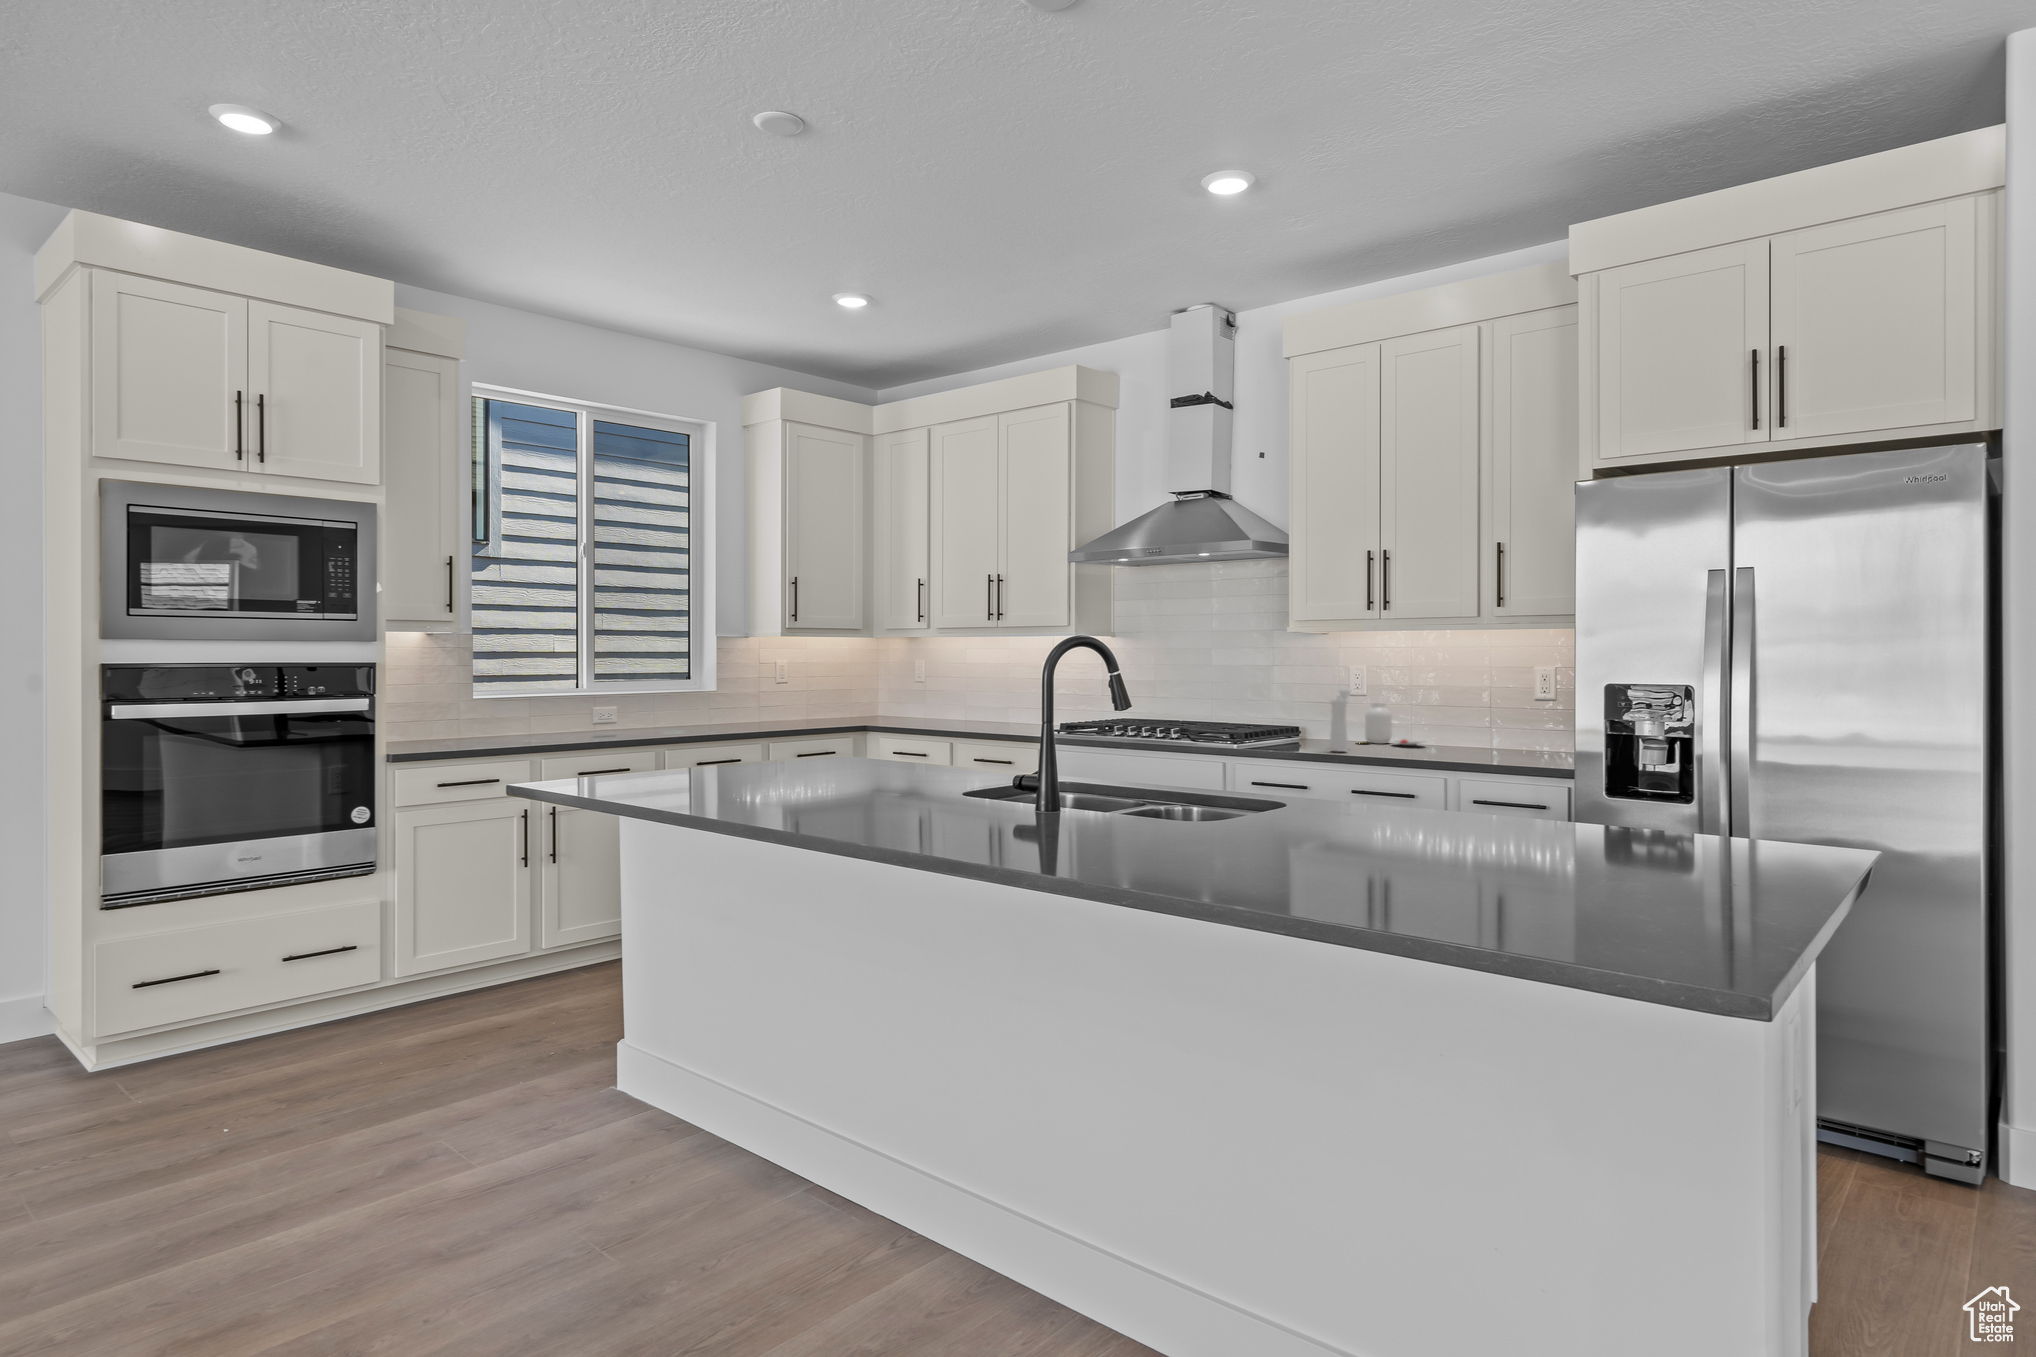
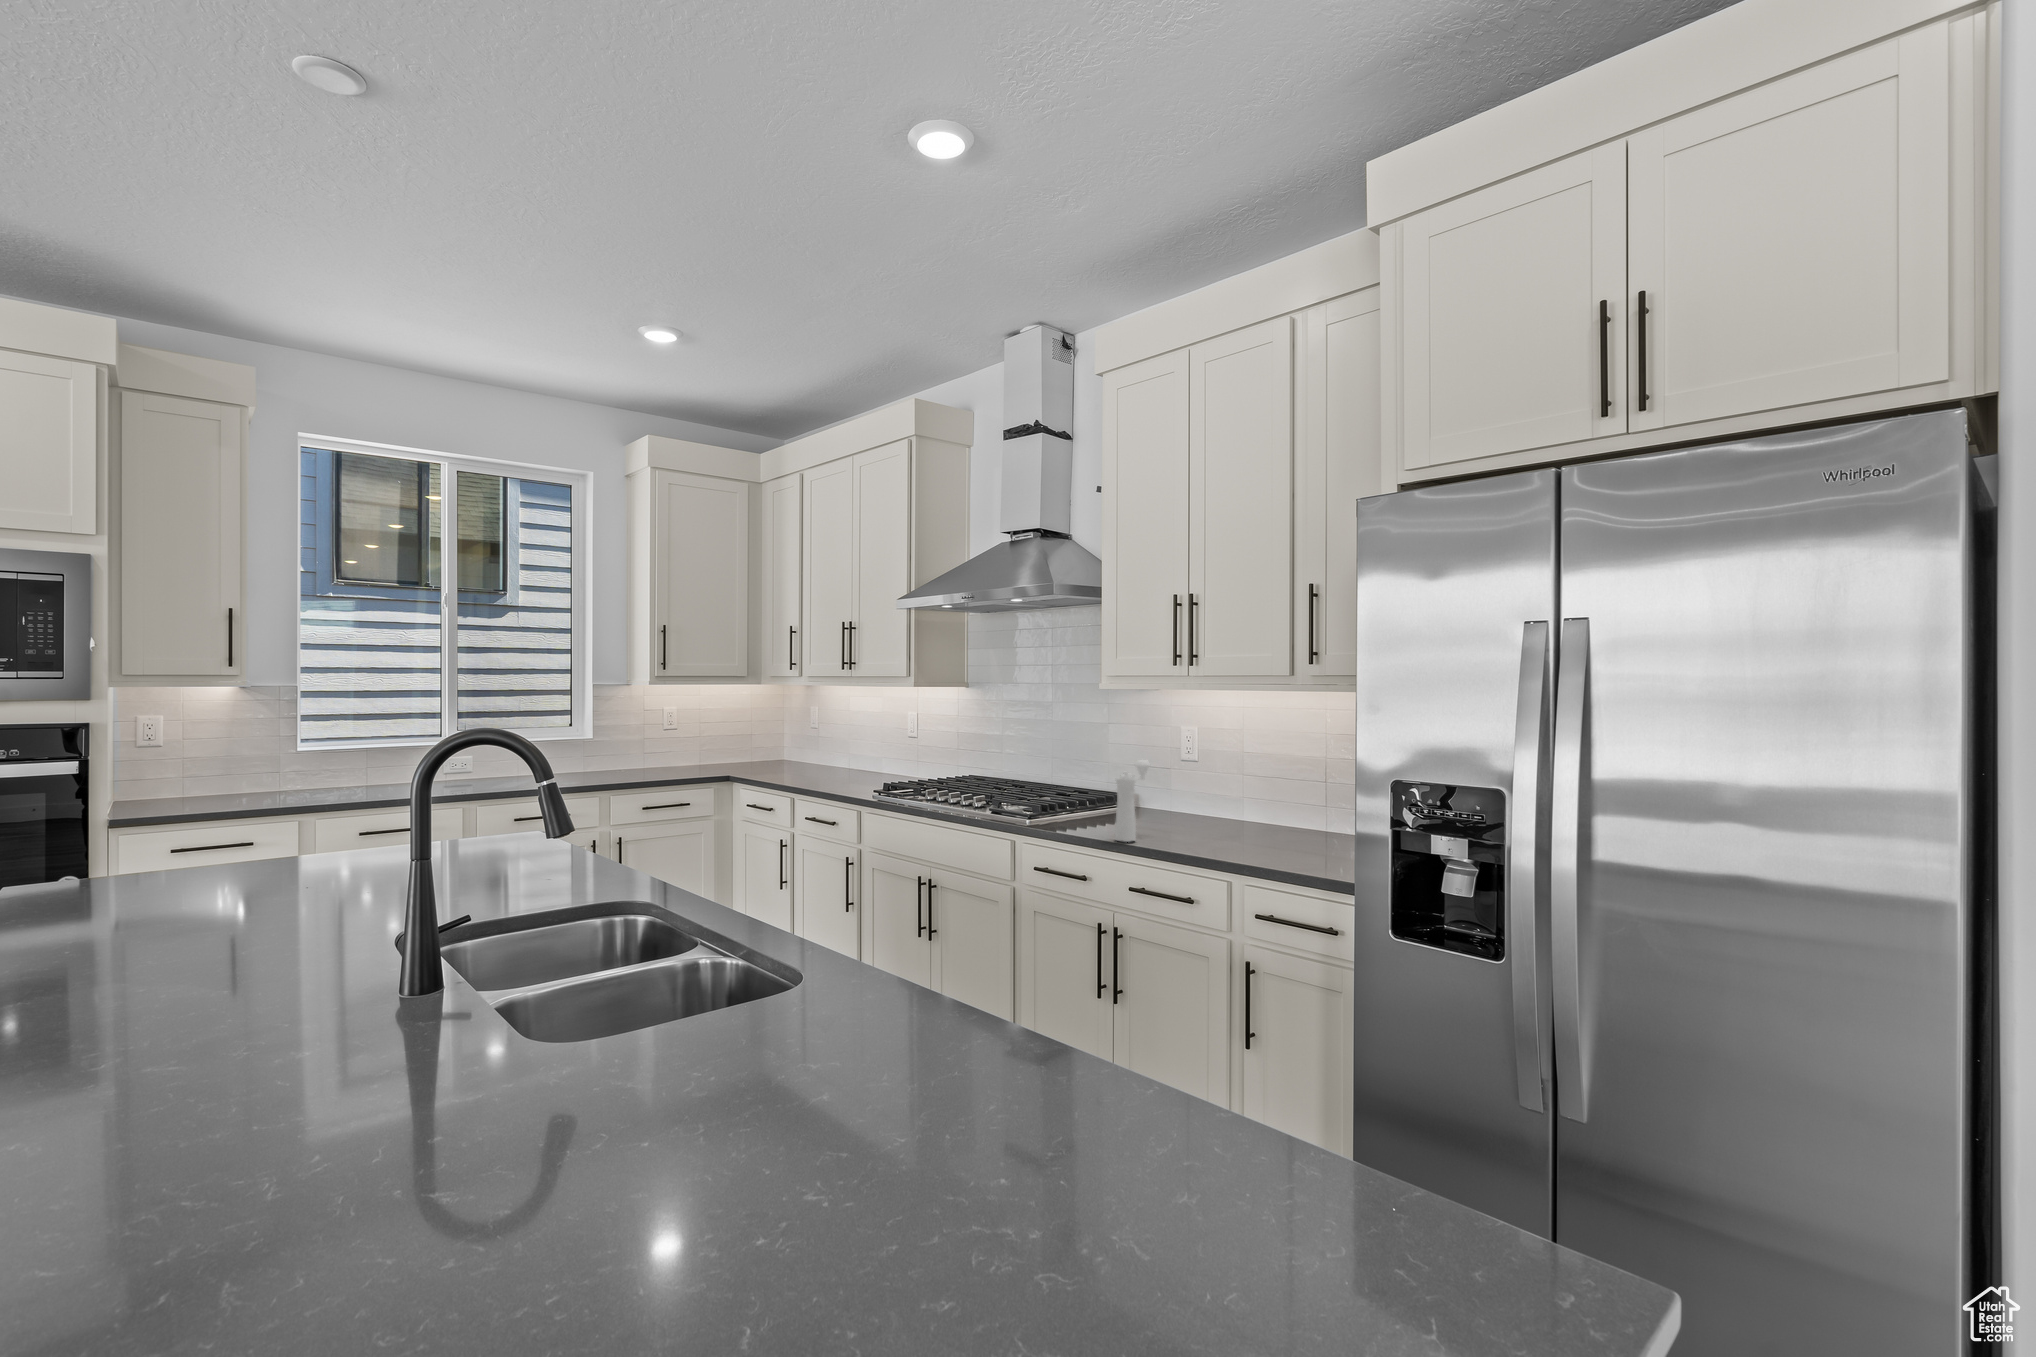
jar: present [1357,703,1423,745] -> none [1169,777,1250,831]

